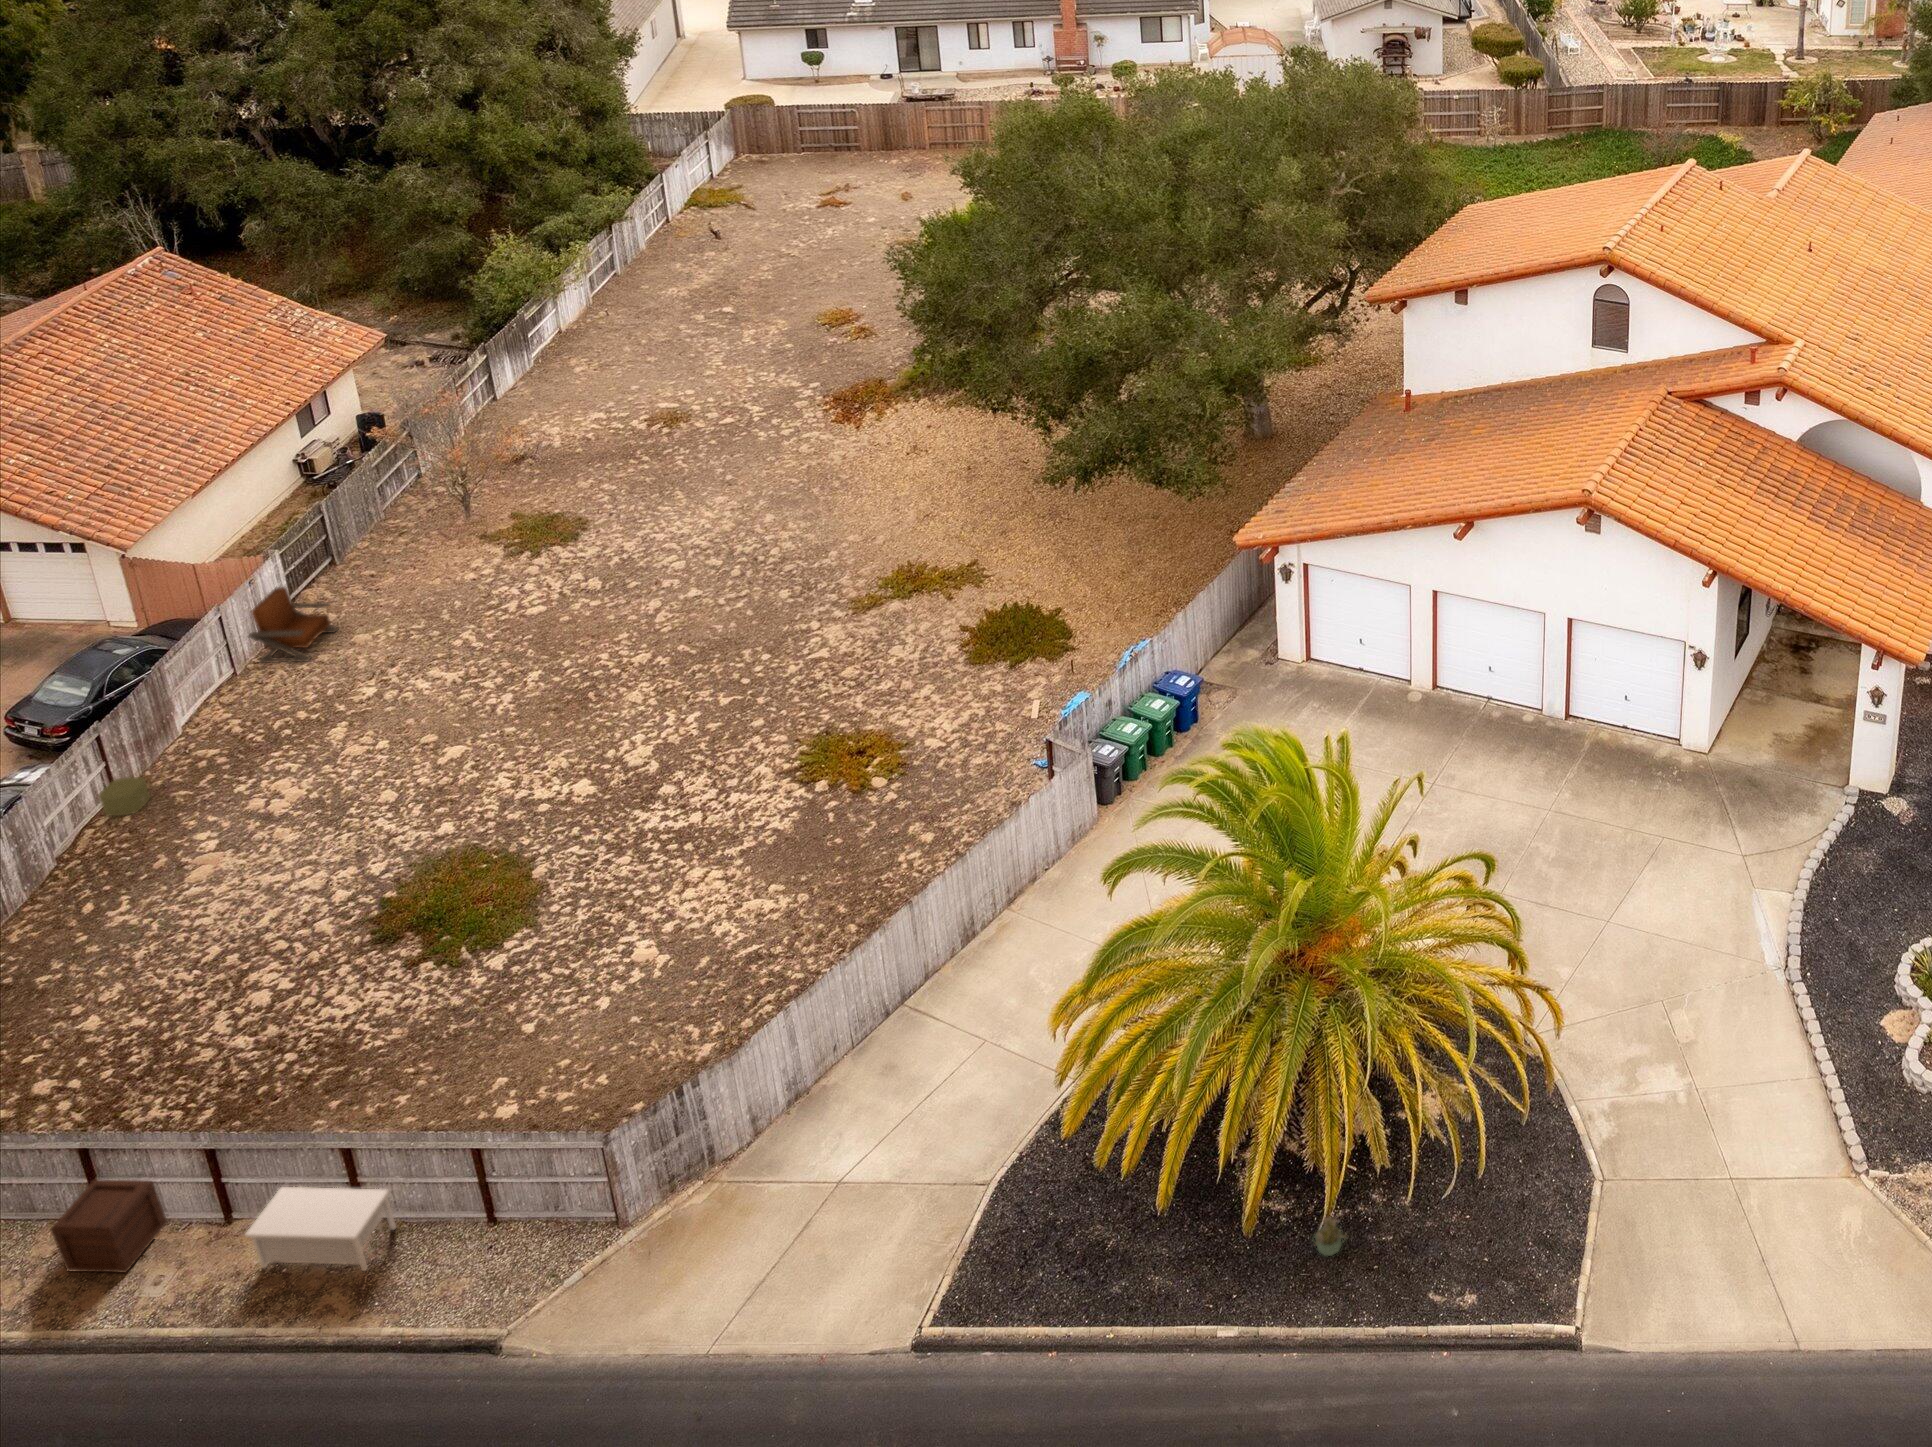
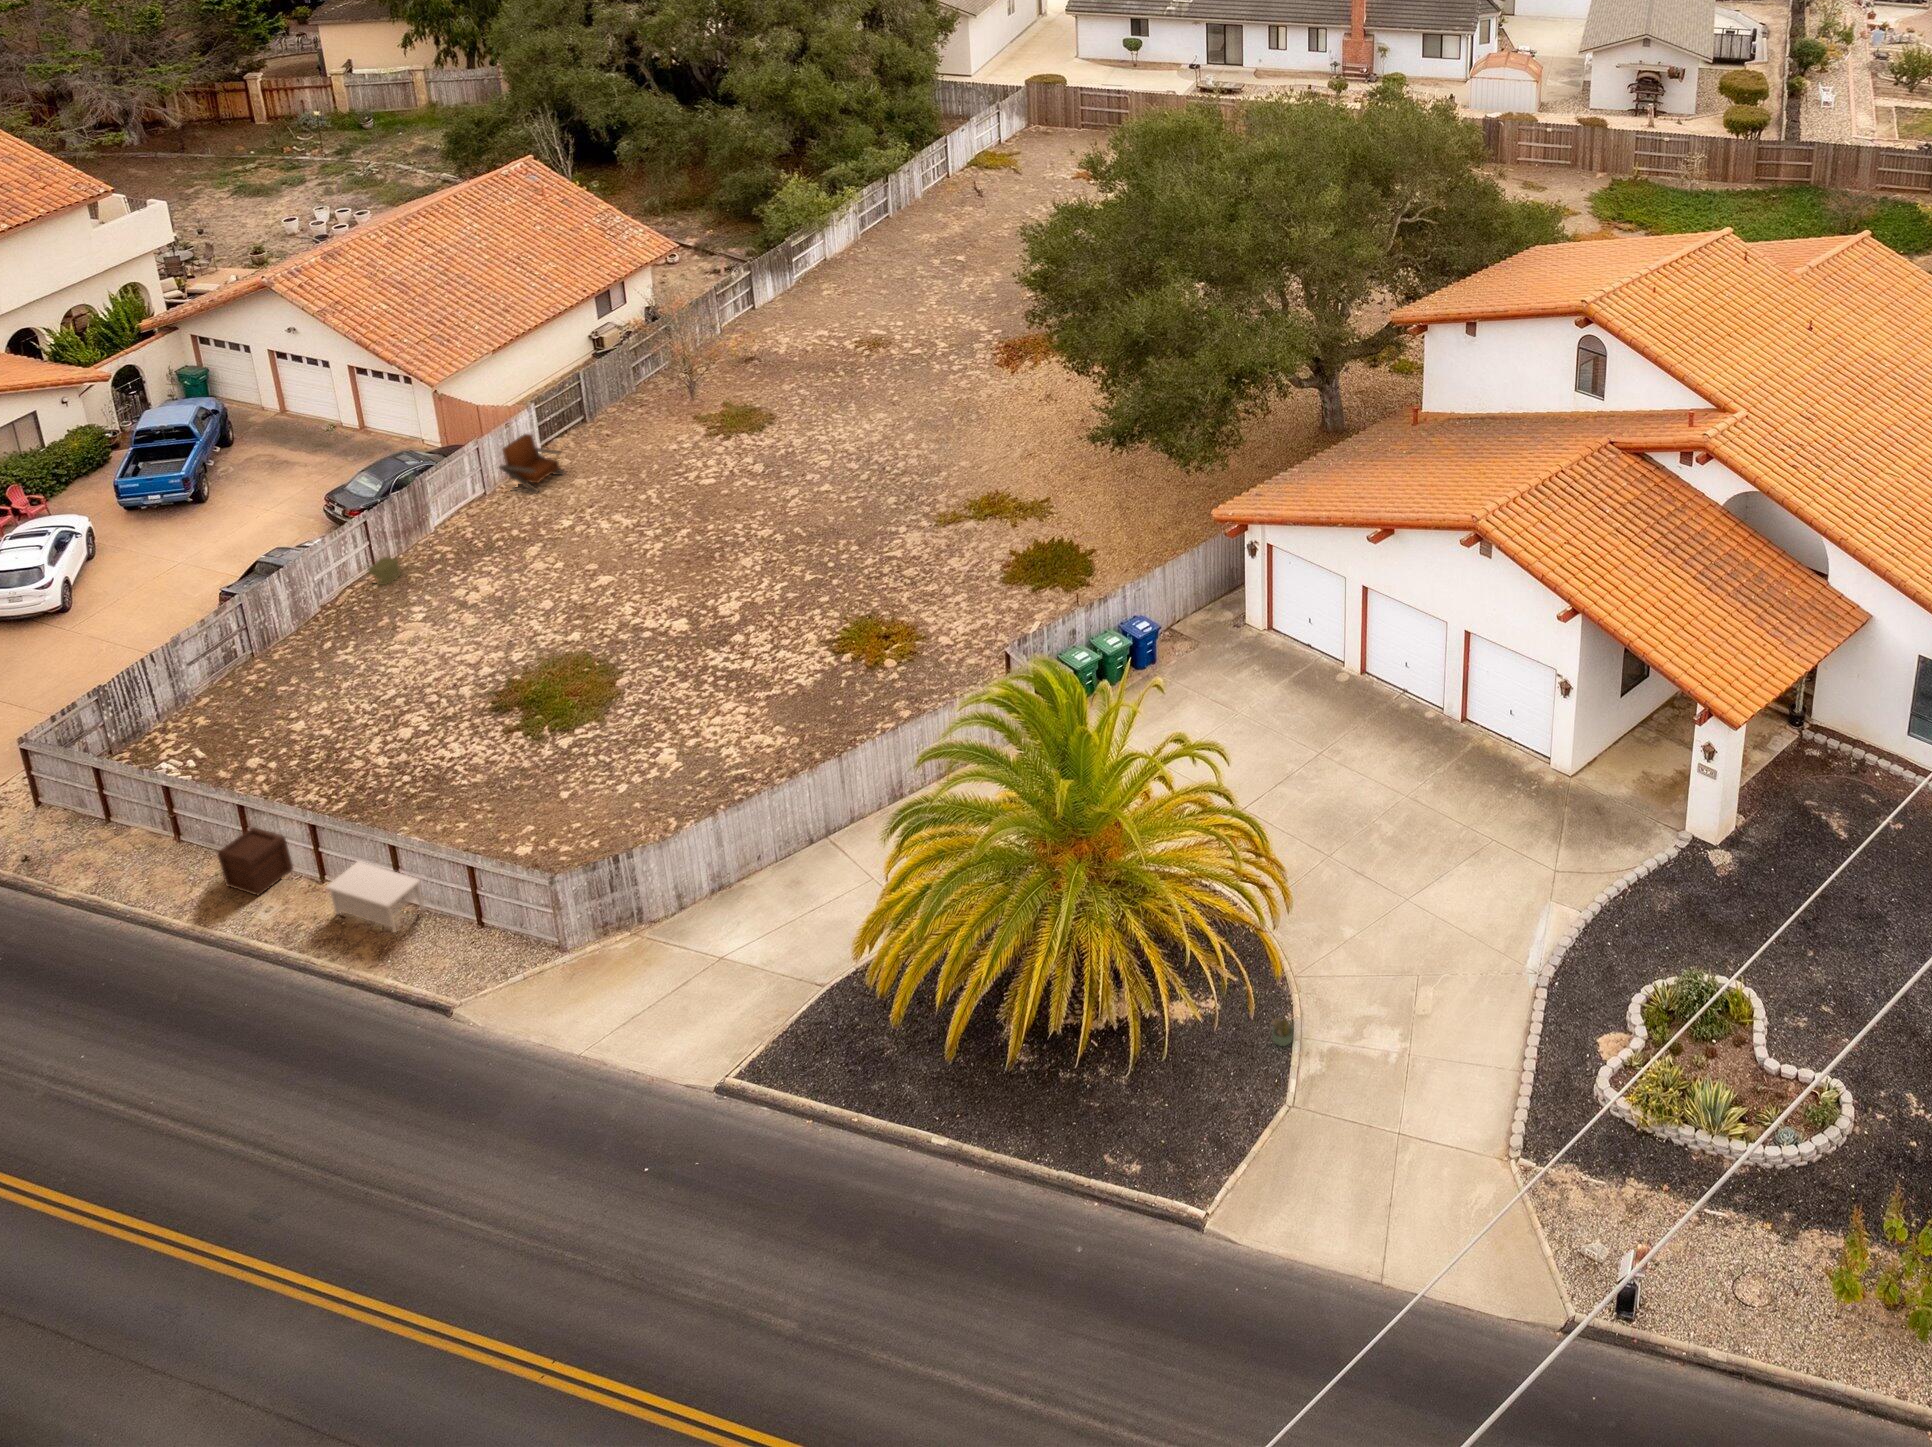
decorative plant: present [1312,1218,1346,1256] -> present [1272,1018,1293,1046]

